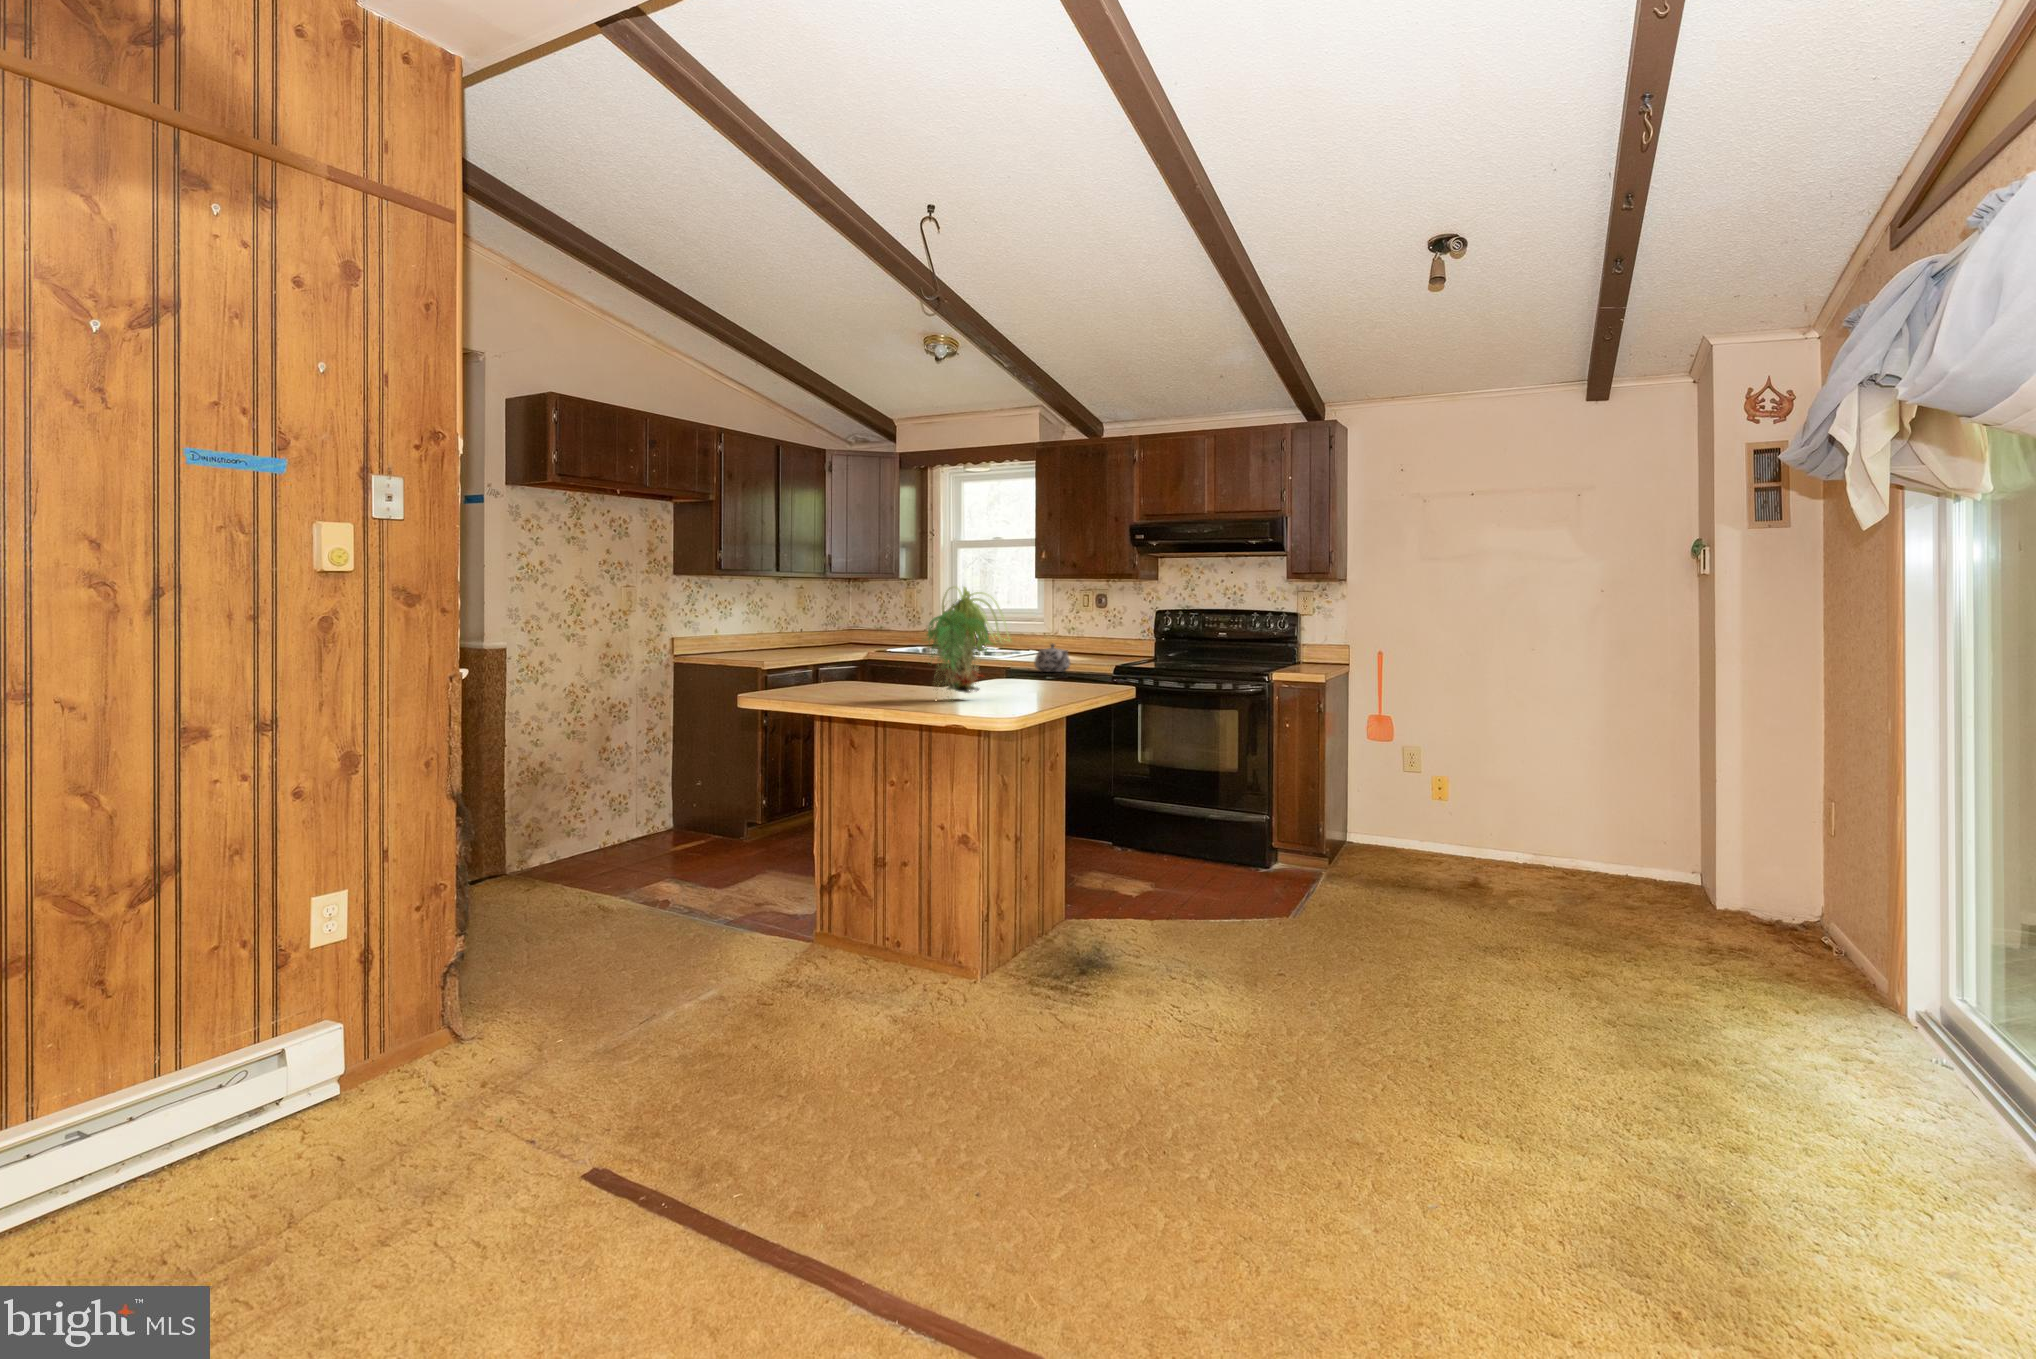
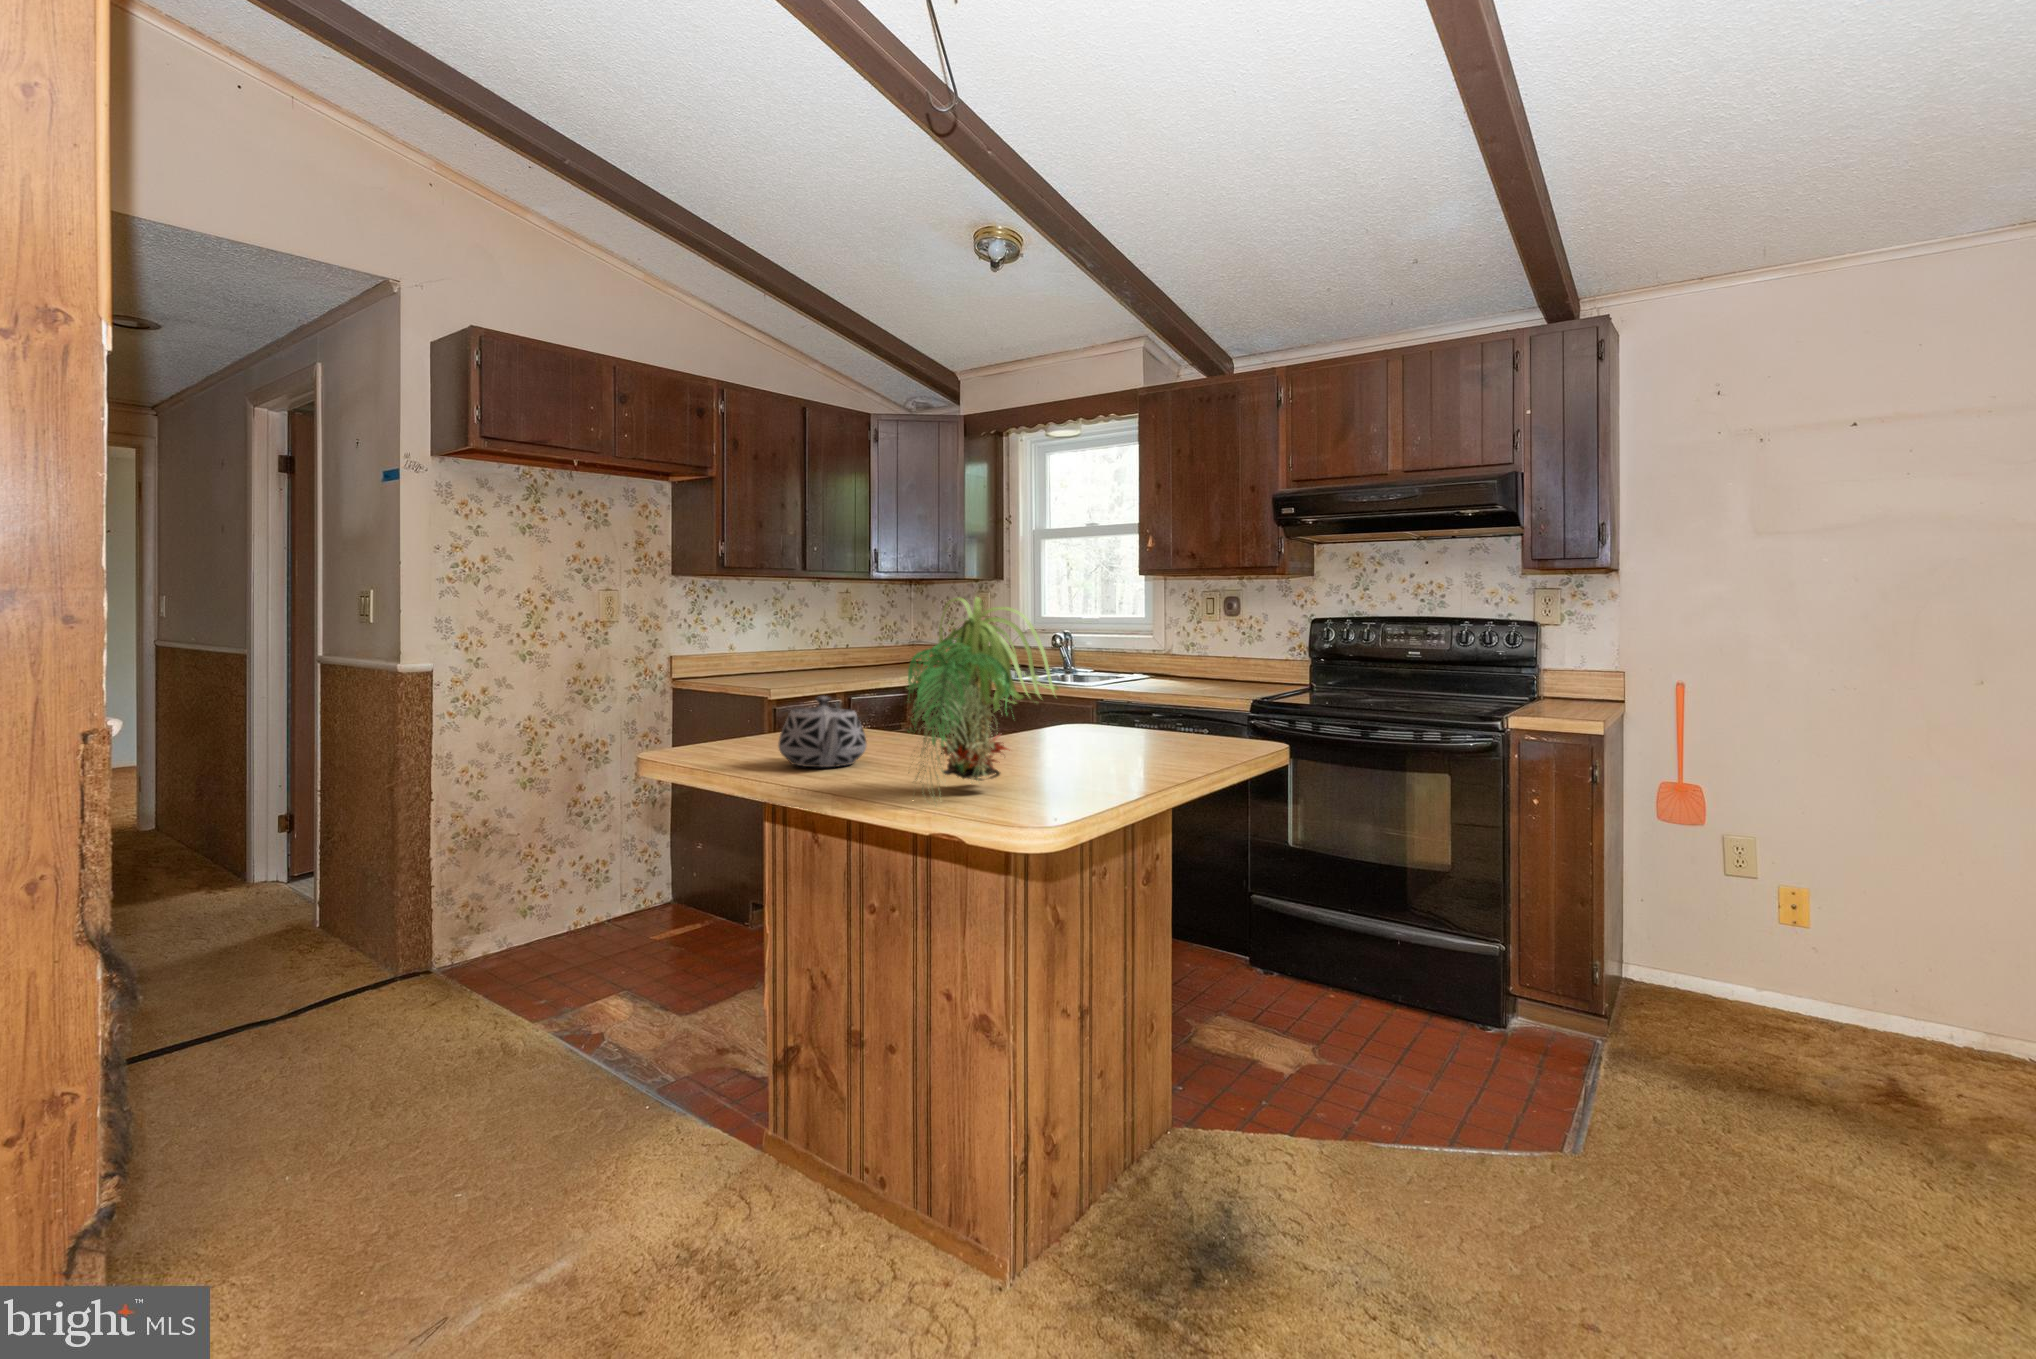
teapot: present [1034,644,1070,672] -> present [778,696,867,767]

